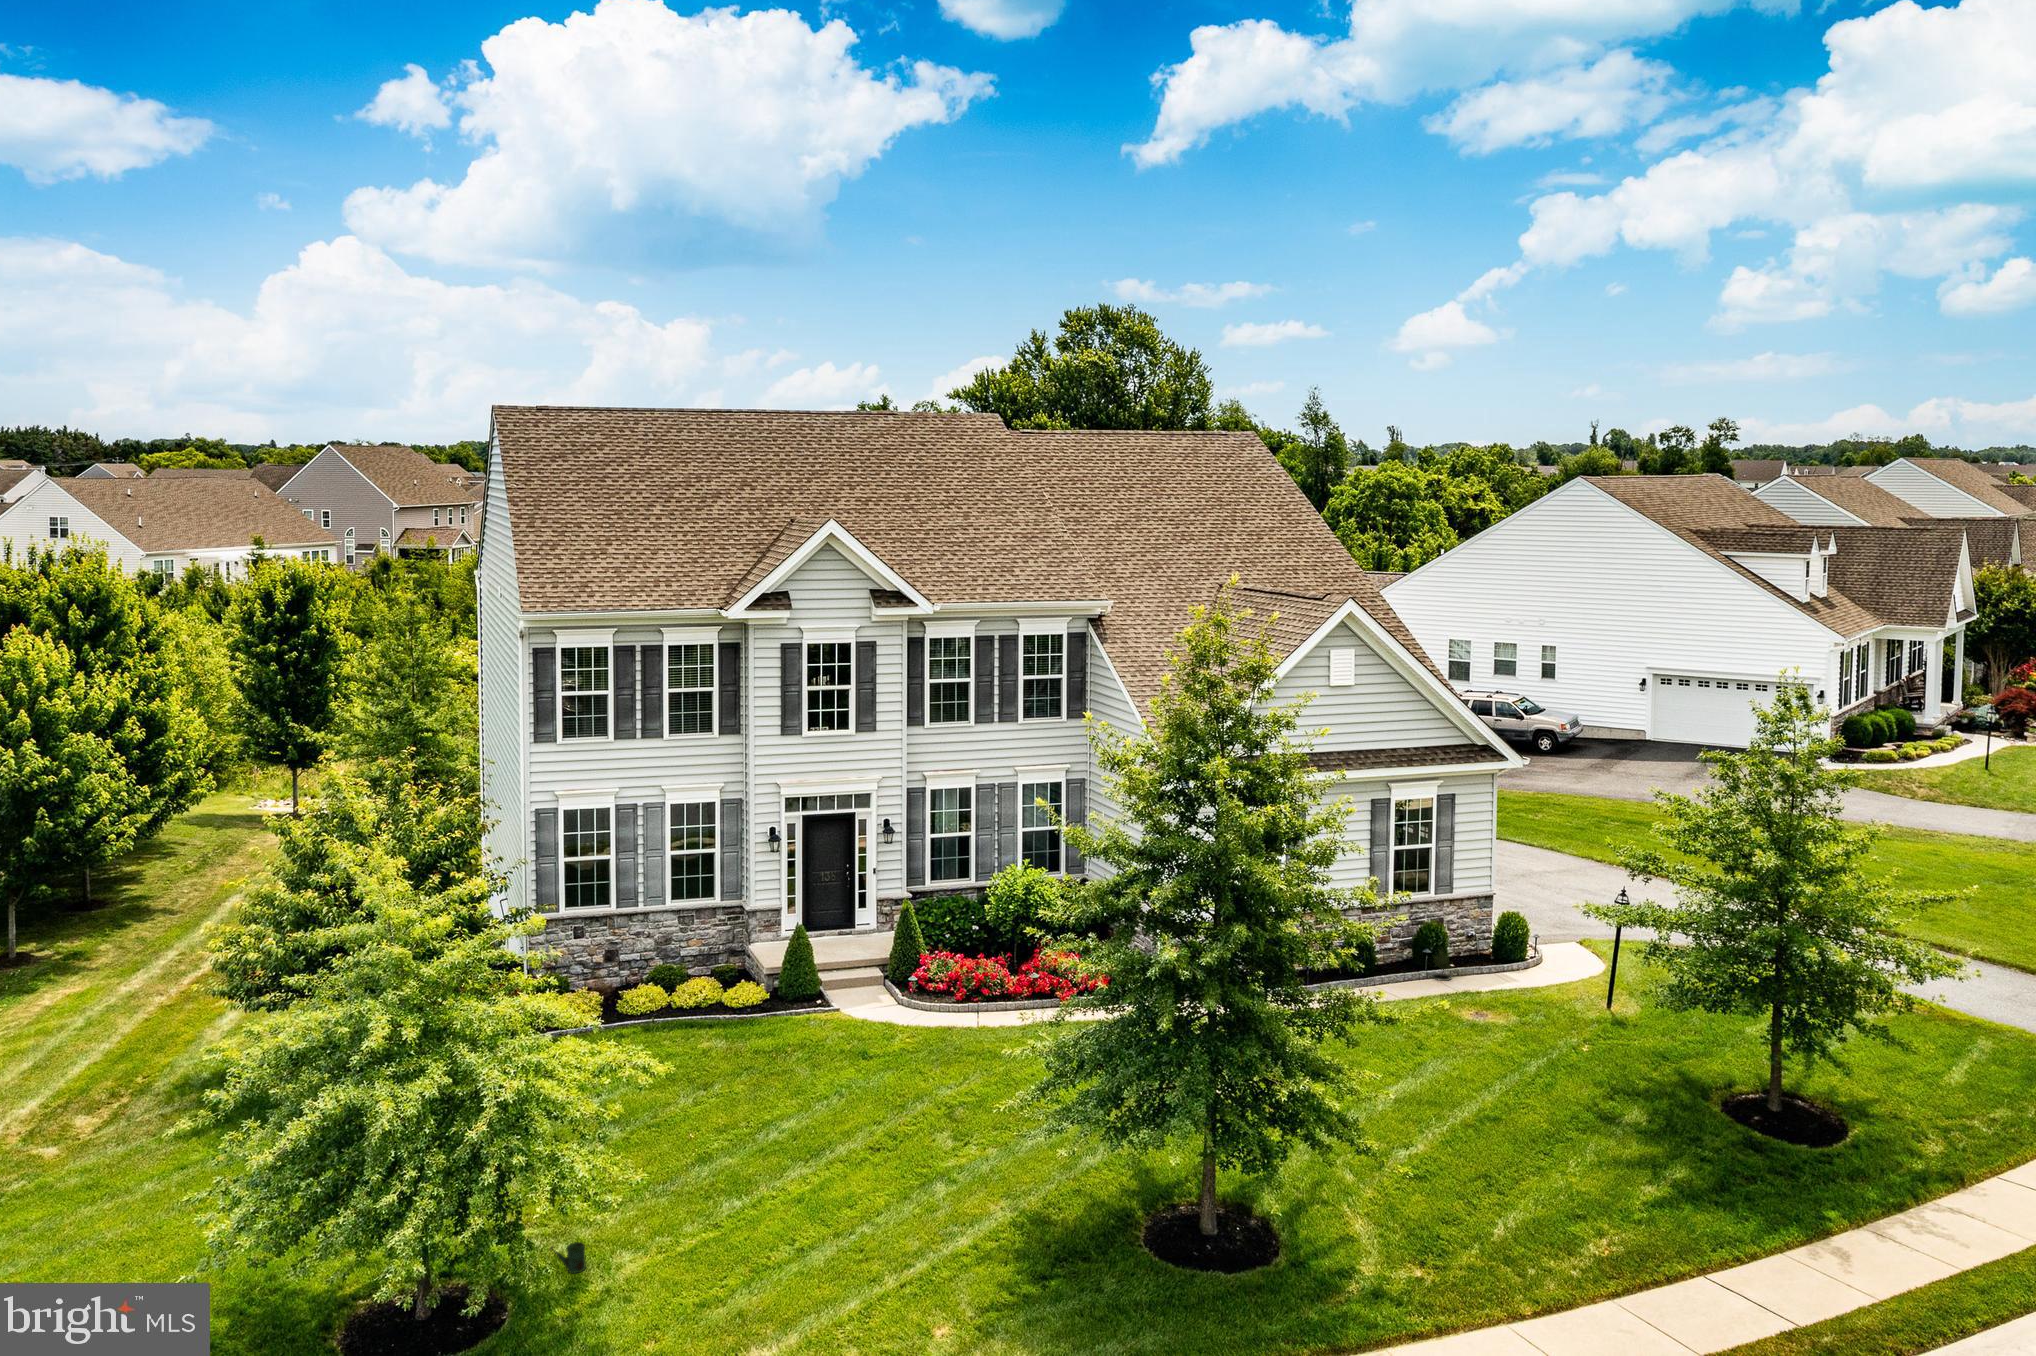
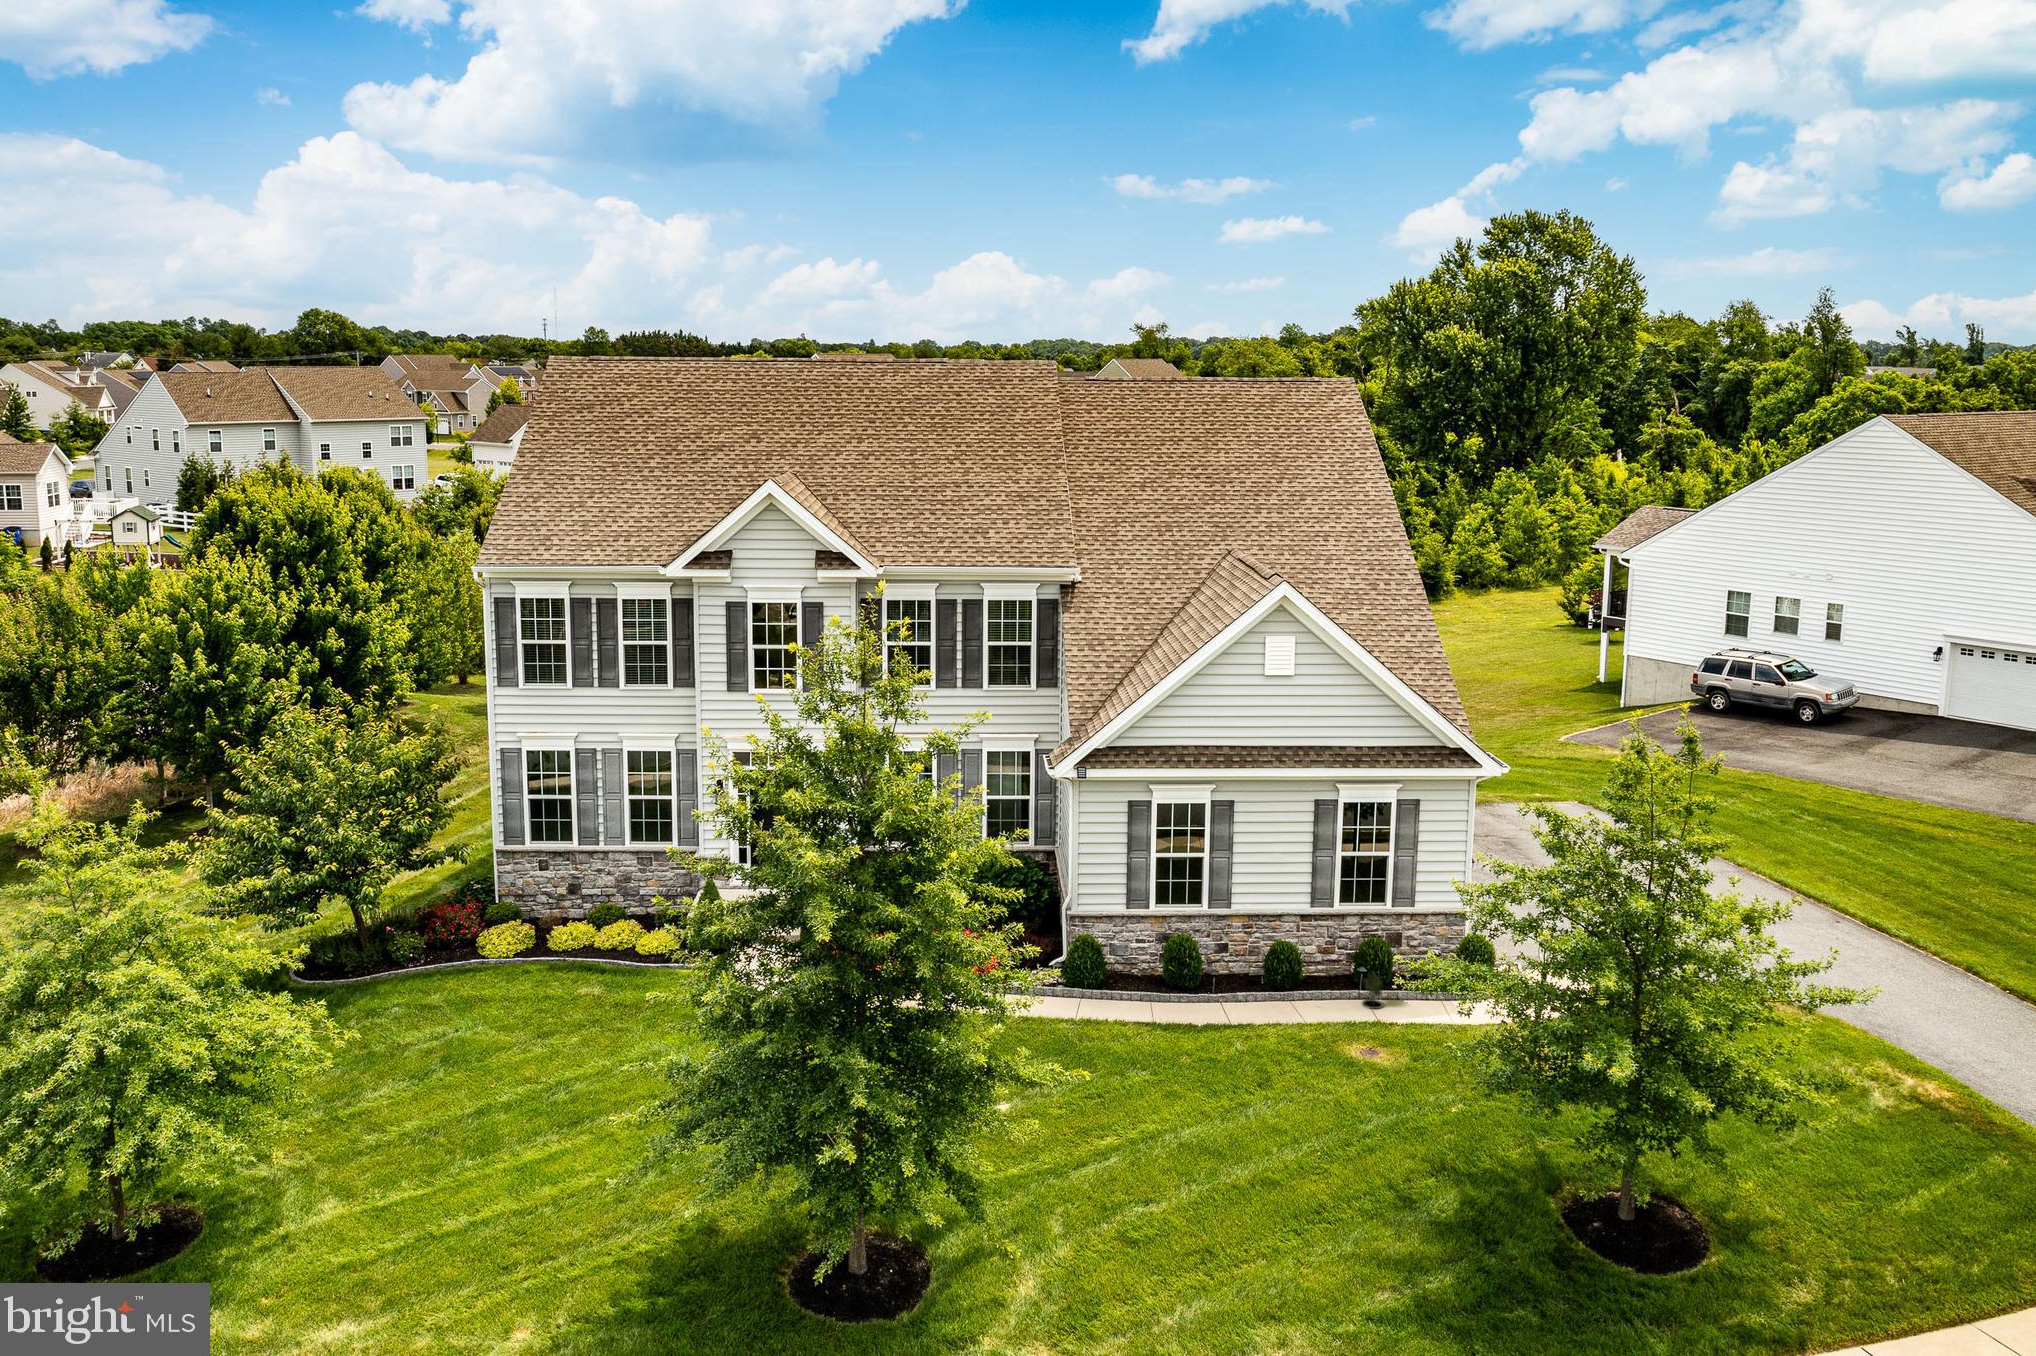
watering can: present [549,1242,591,1273] -> none [235,1177,274,1206]

